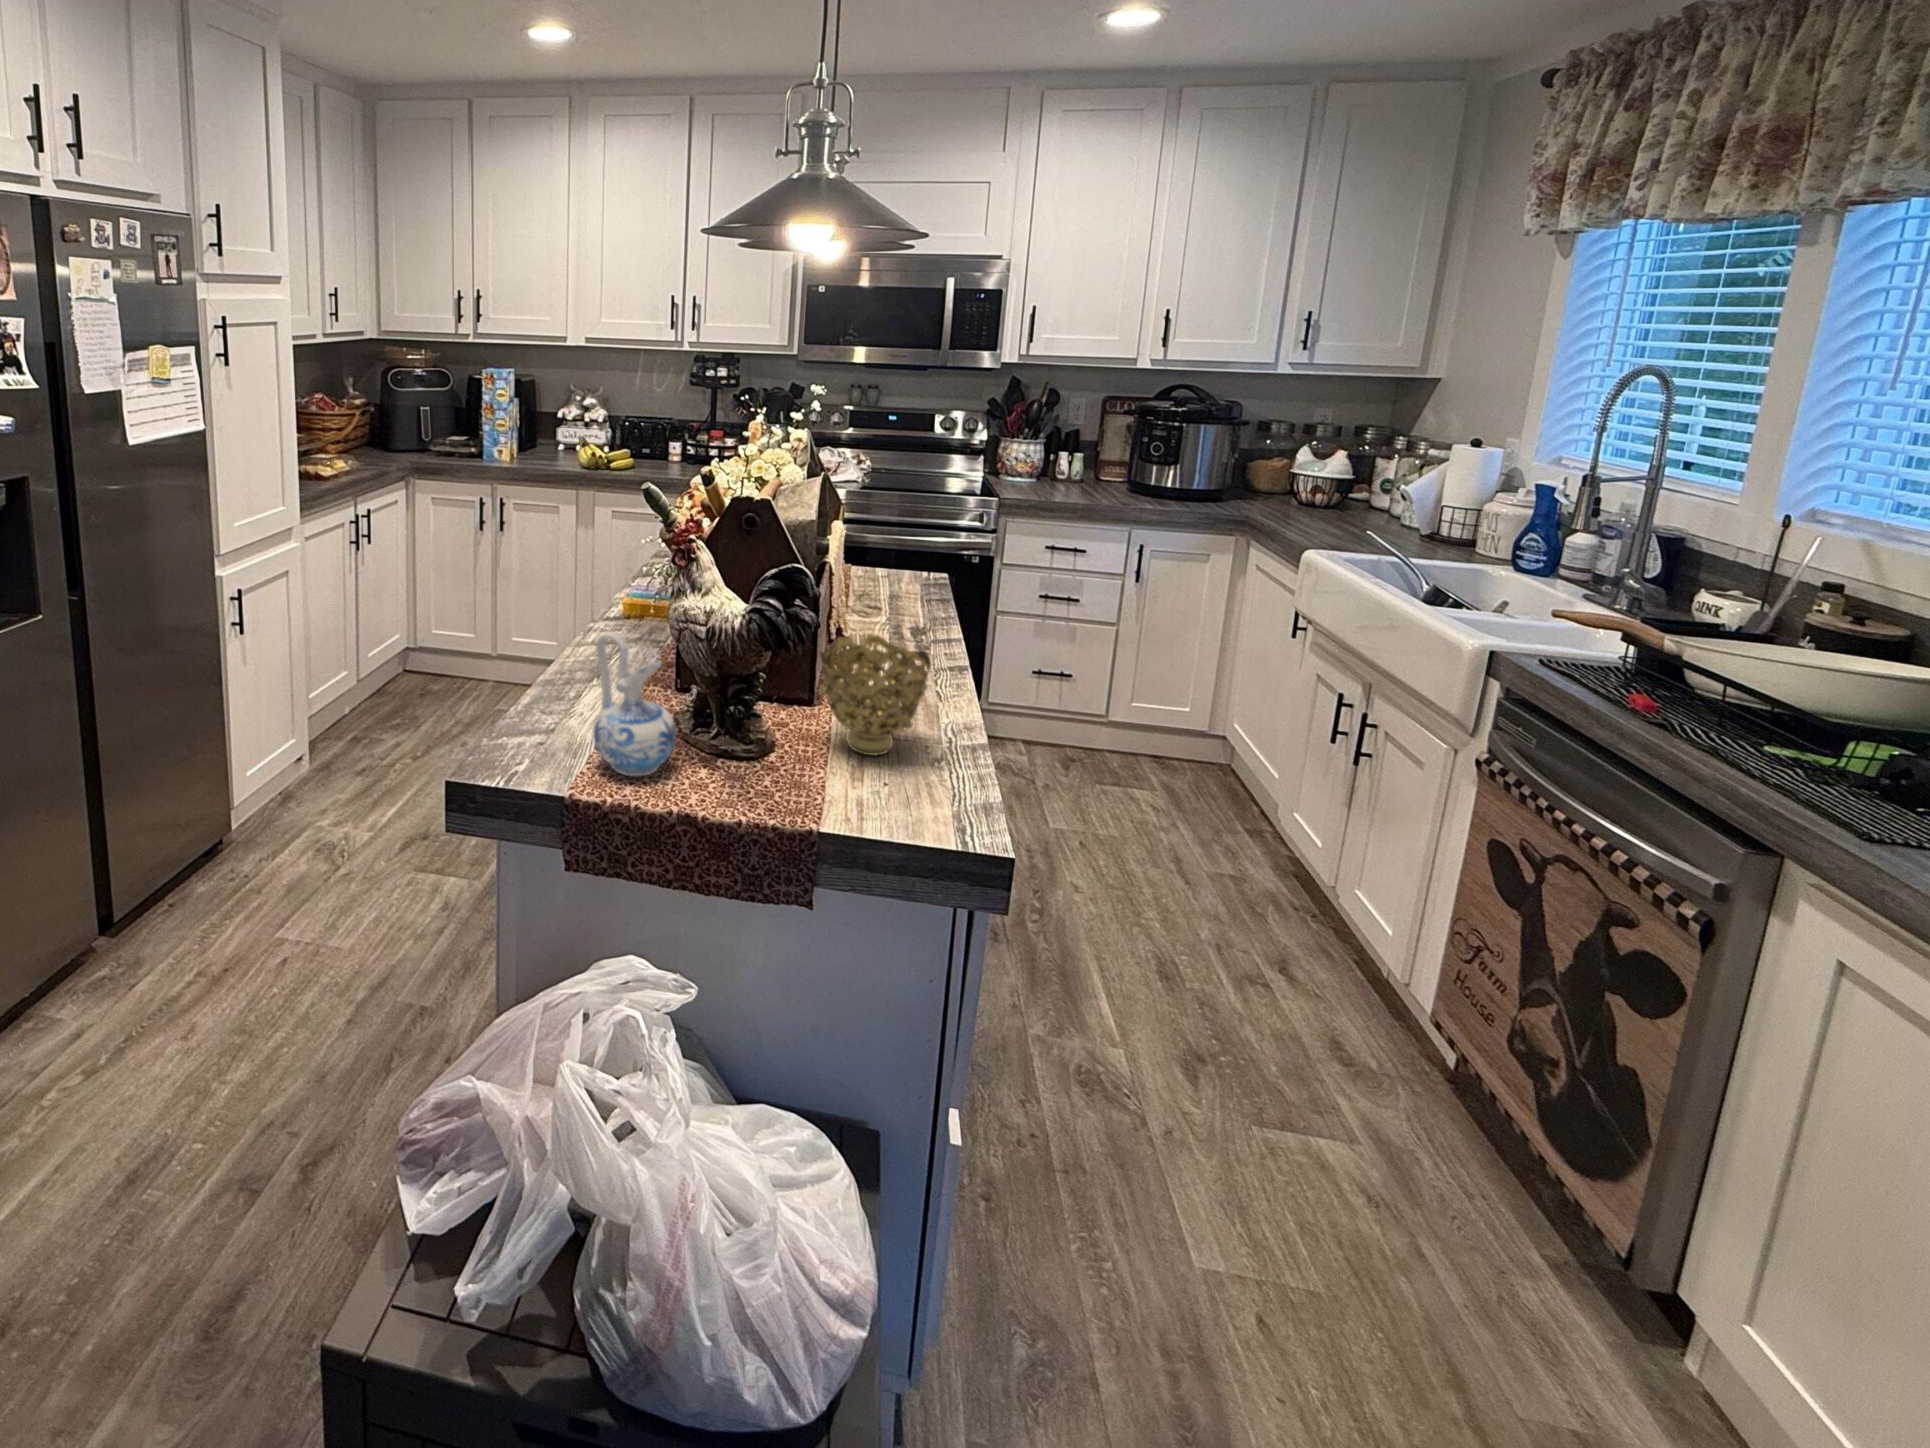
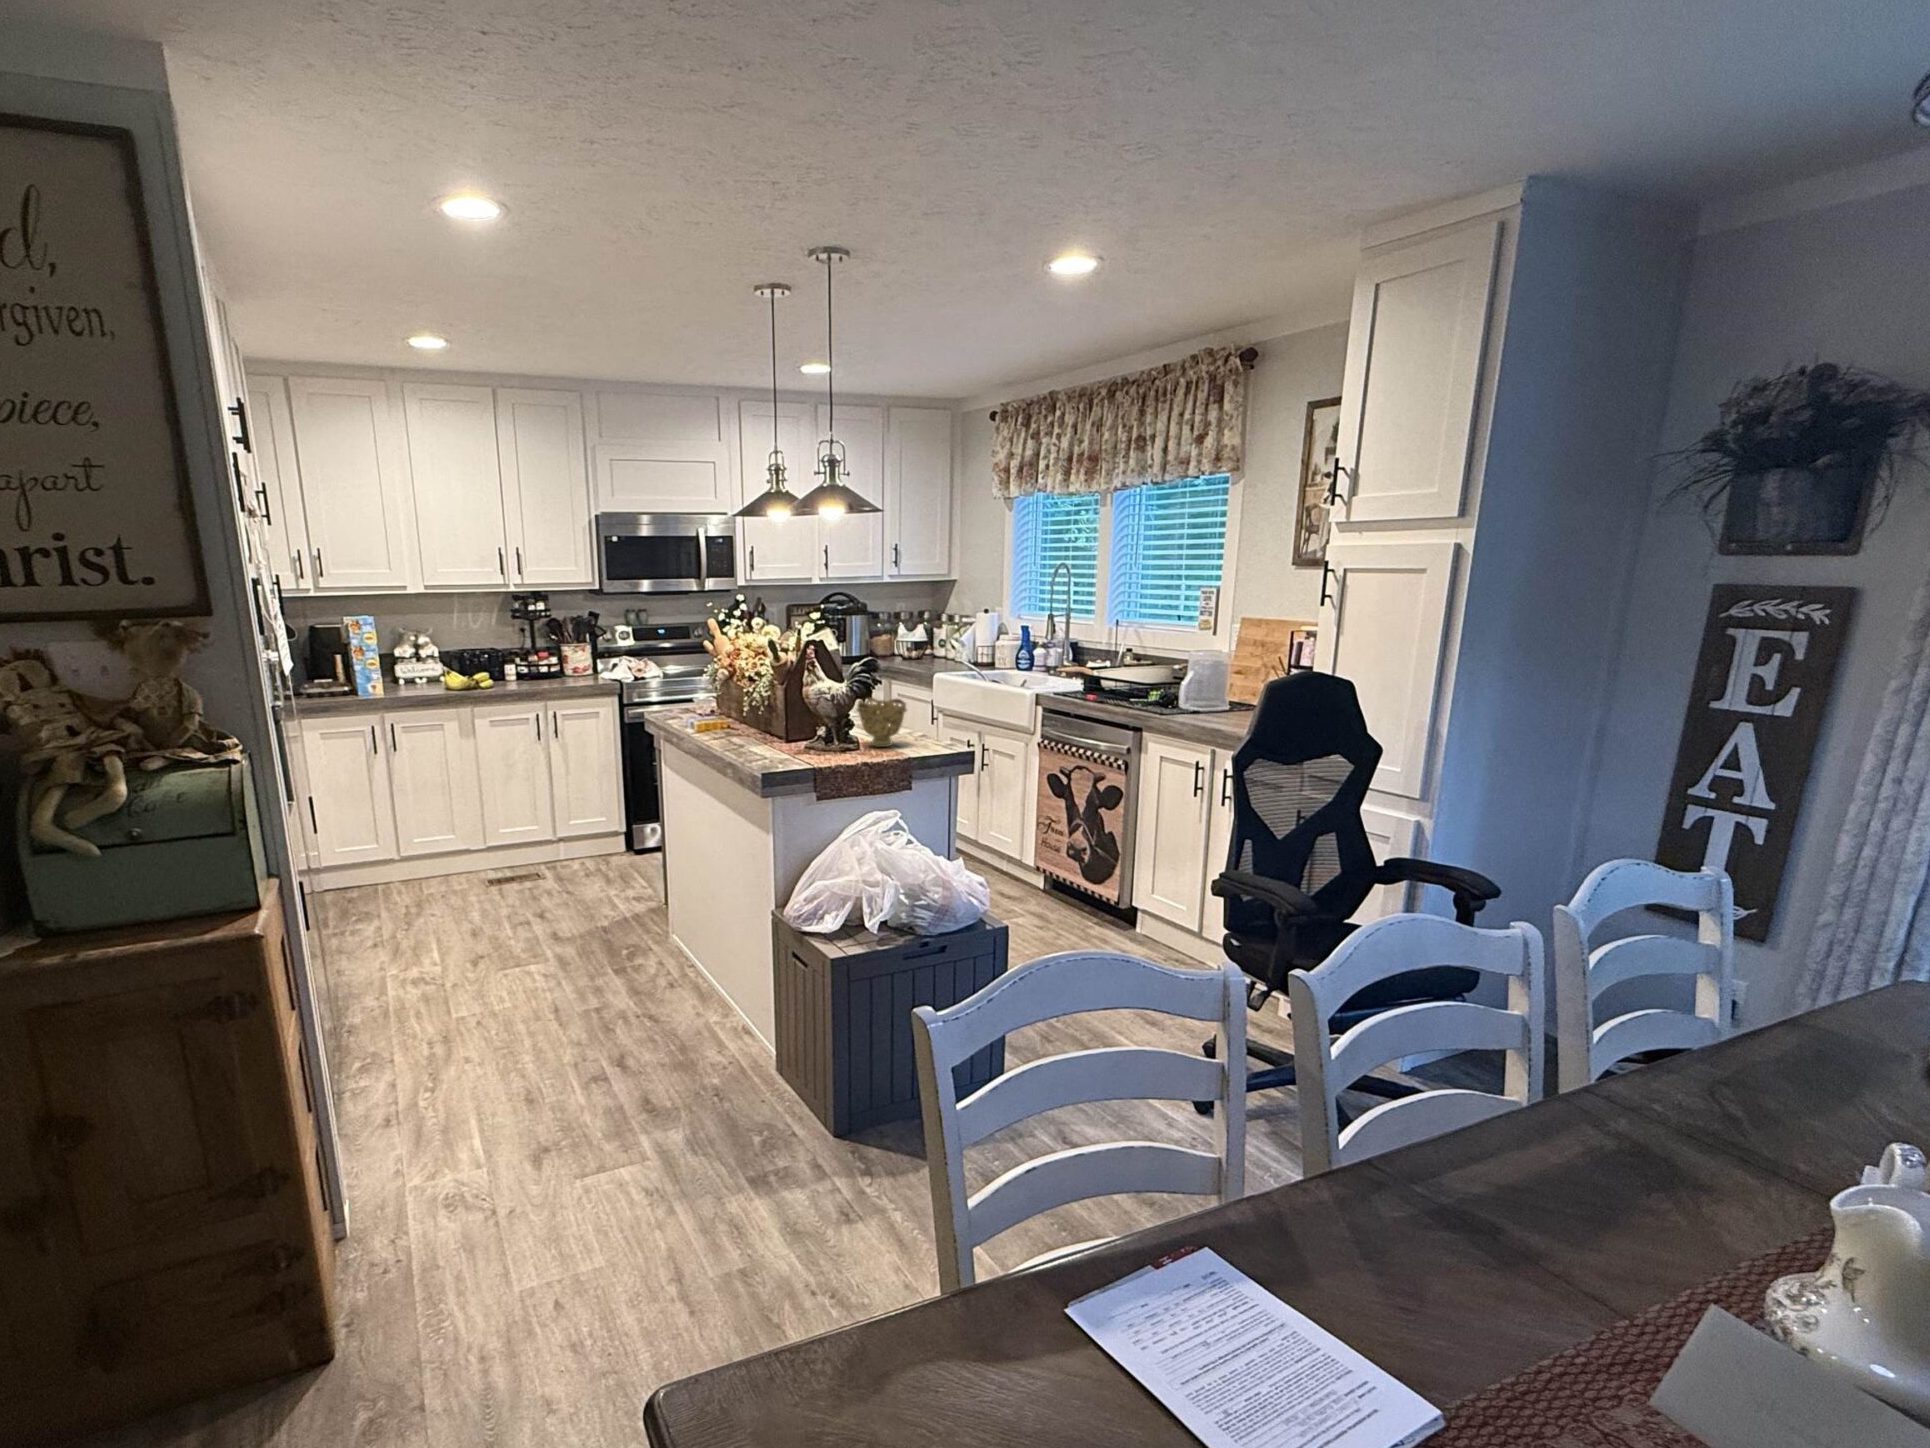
ceramic pitcher: present [593,632,675,776] -> none [789,701,828,767]

